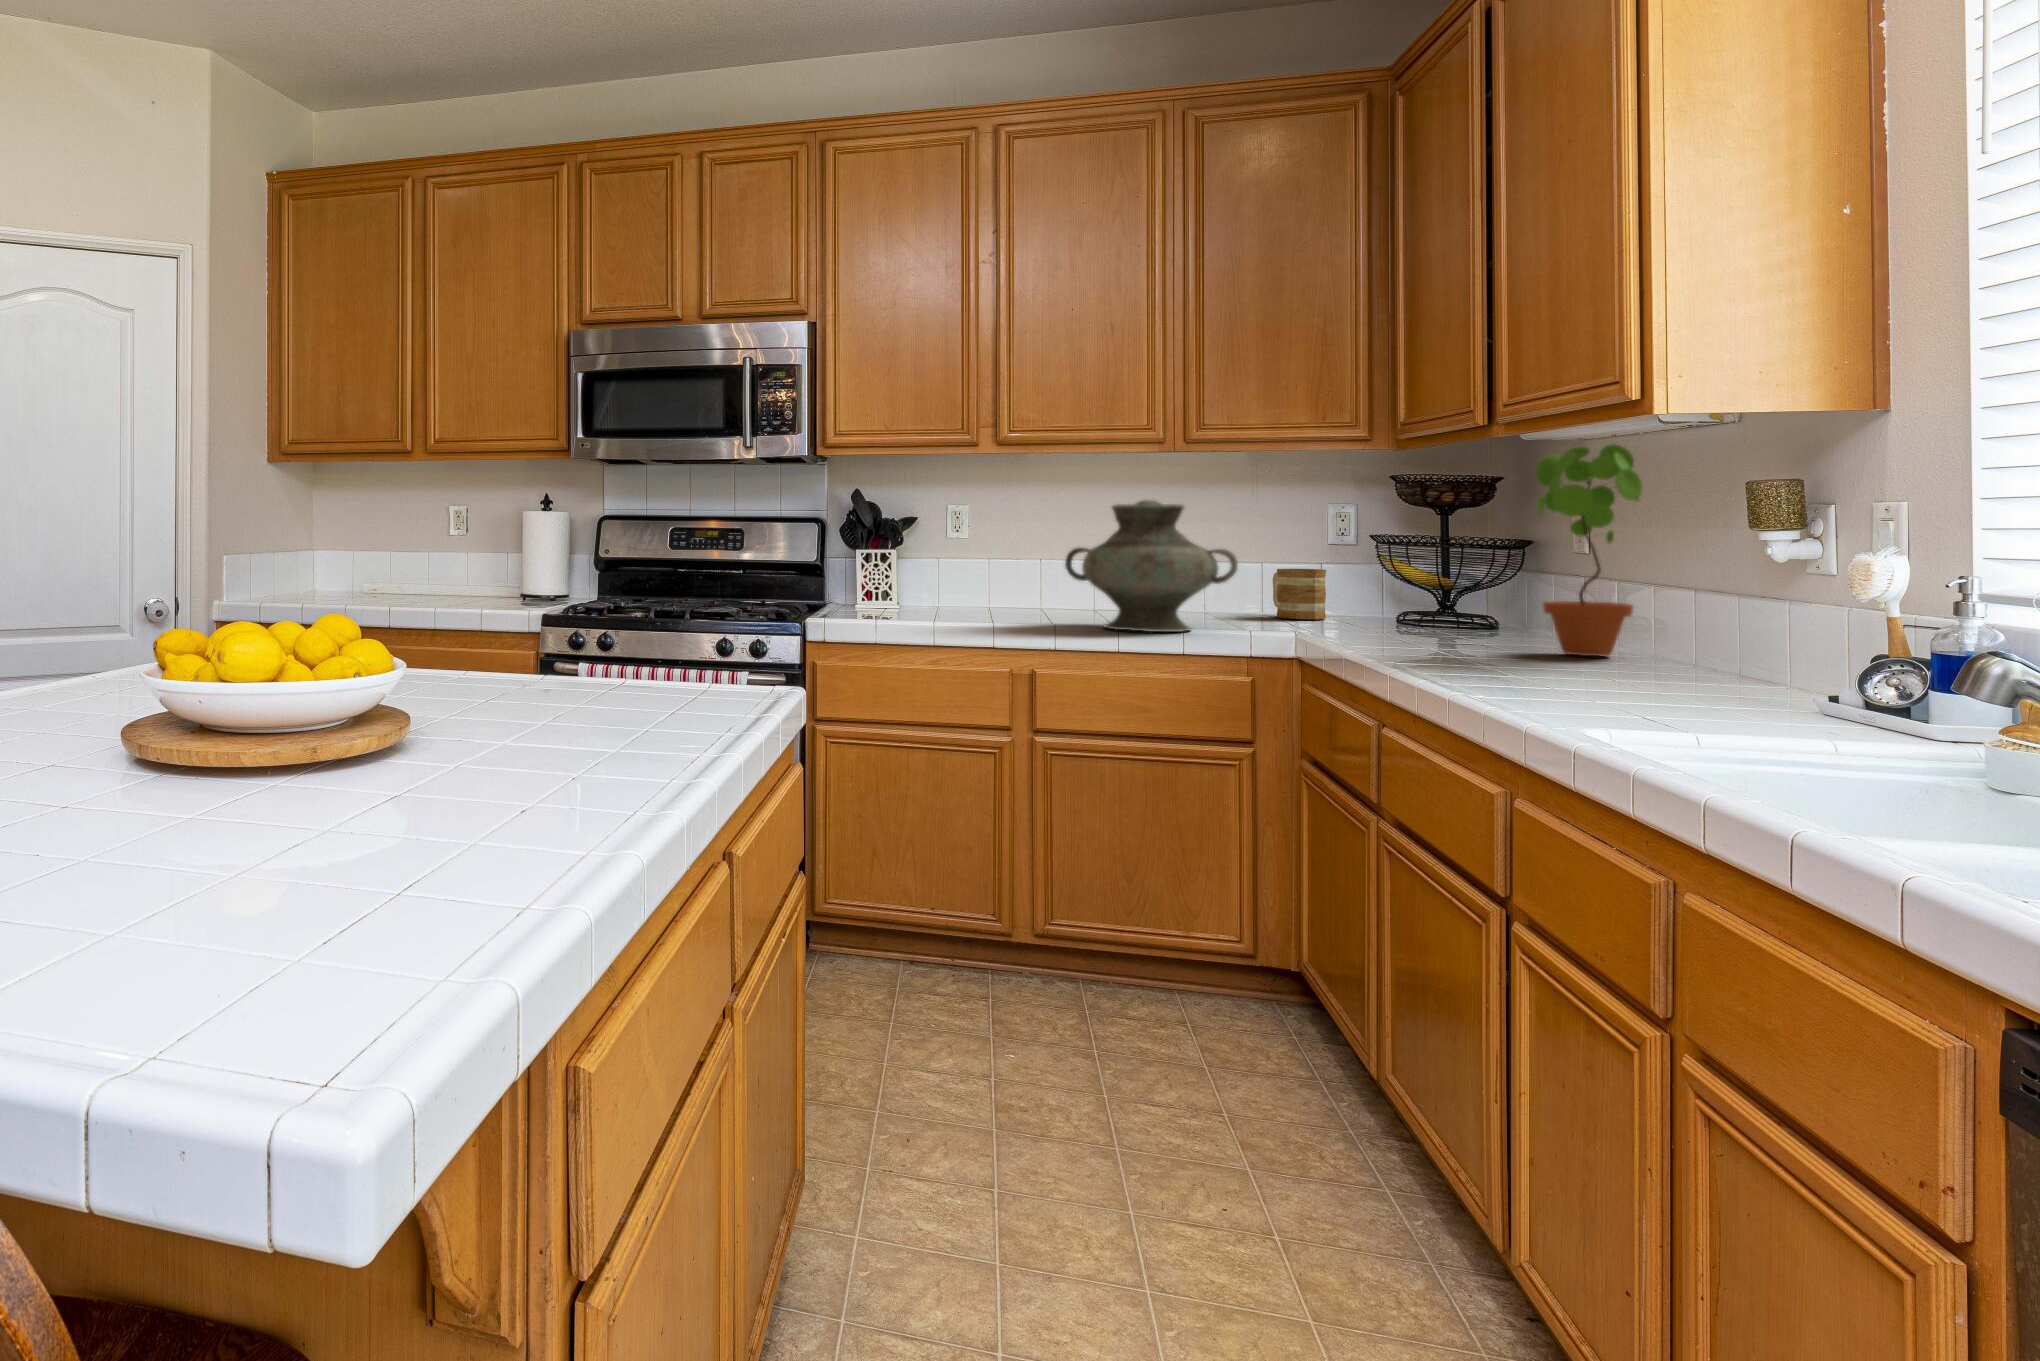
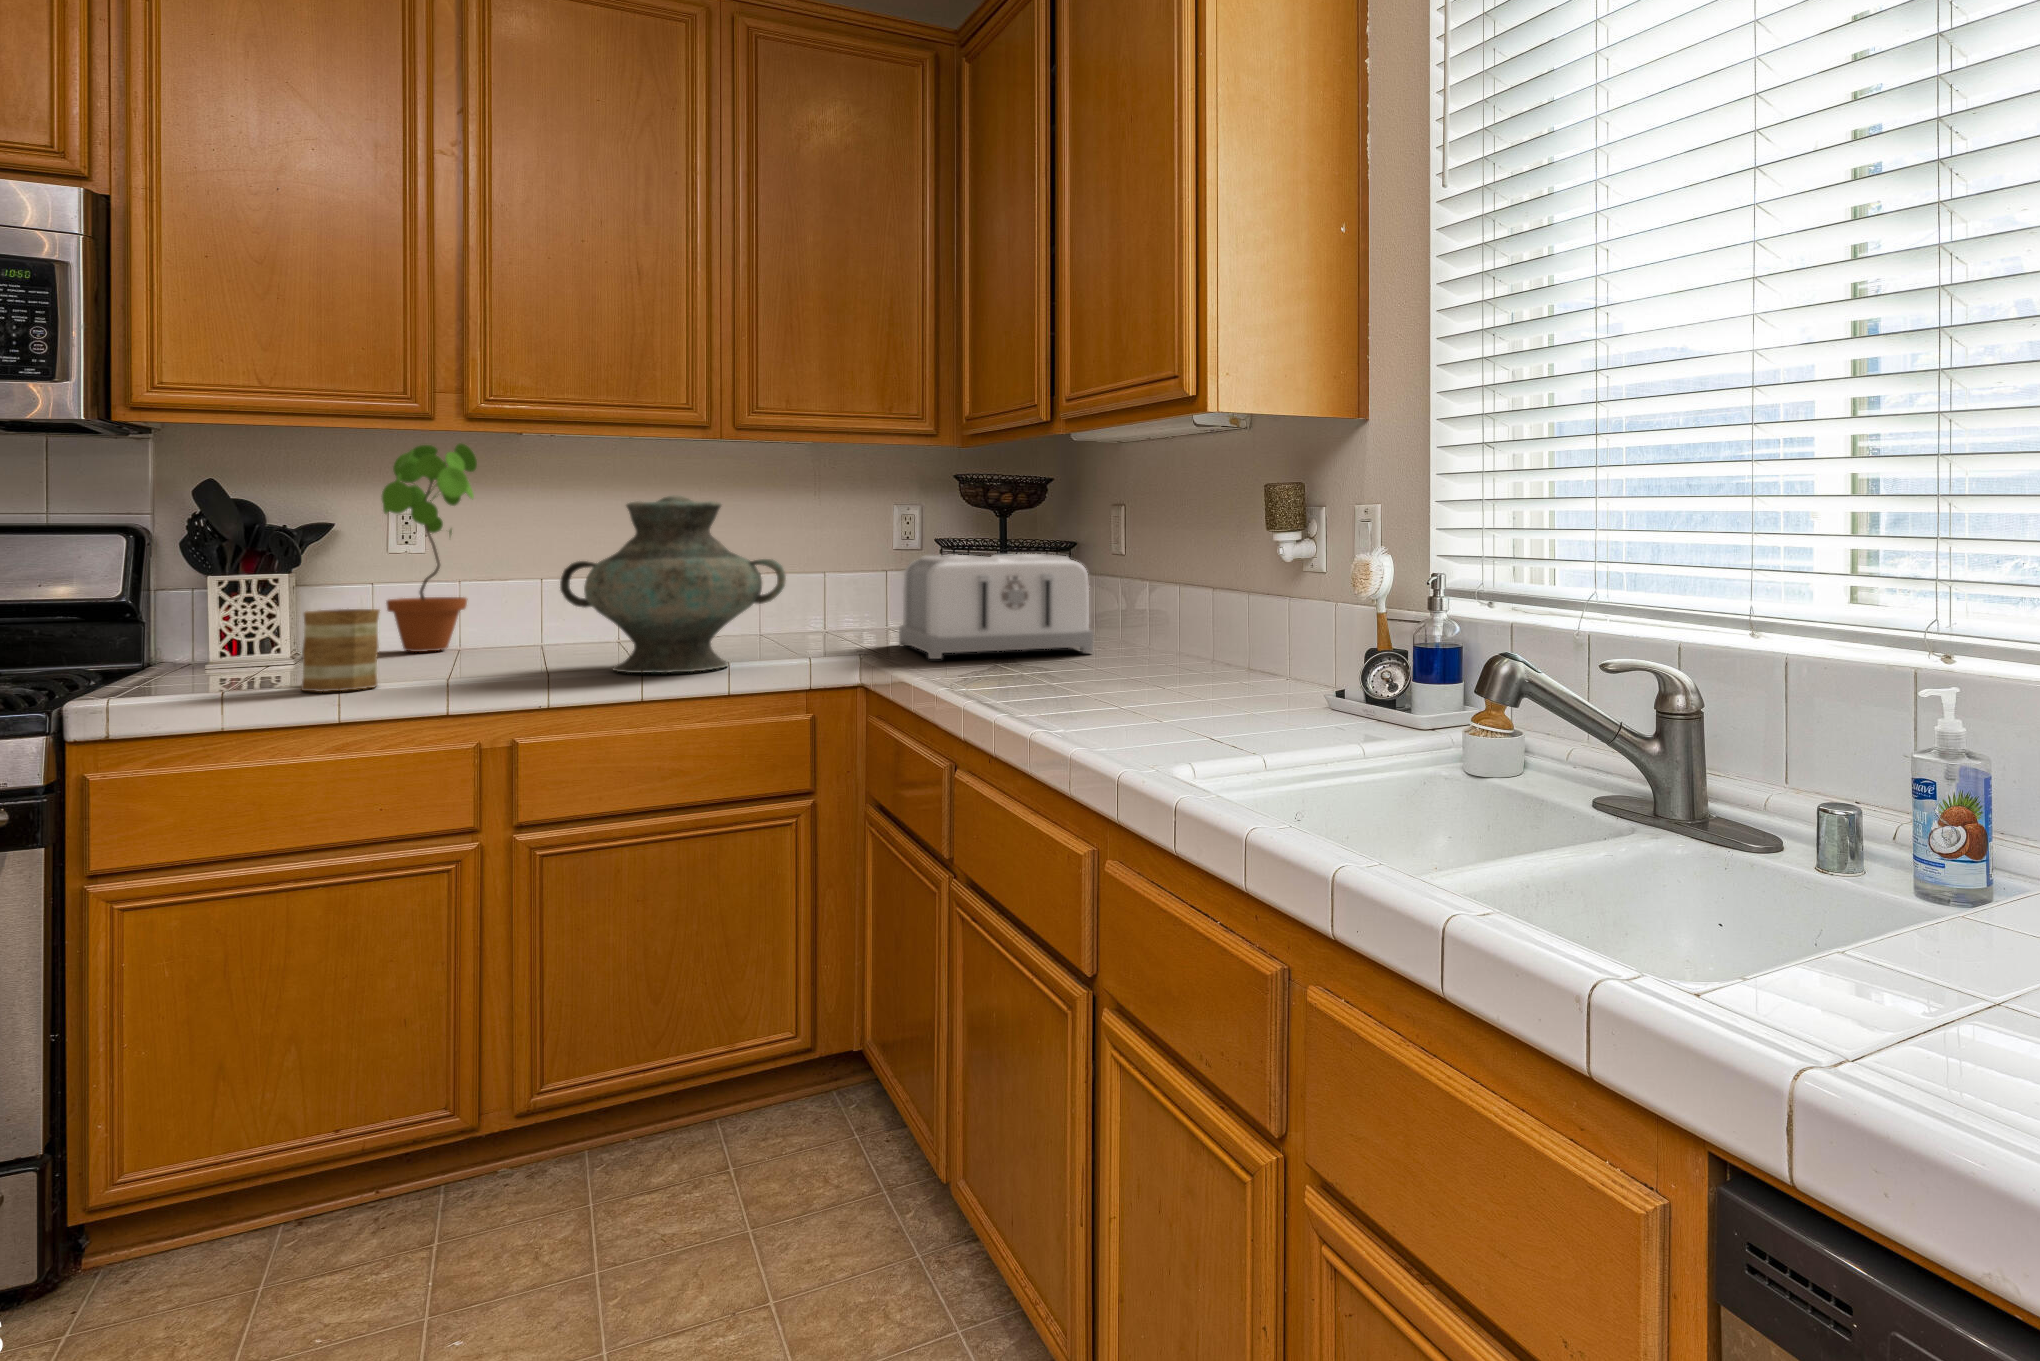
potted plant: present [1536,444,1642,656] -> present [381,443,477,652]
toaster: none [1342,550,1544,642] -> present [899,554,1094,659]
mug: present [1273,569,1326,619] -> present [301,609,380,692]

